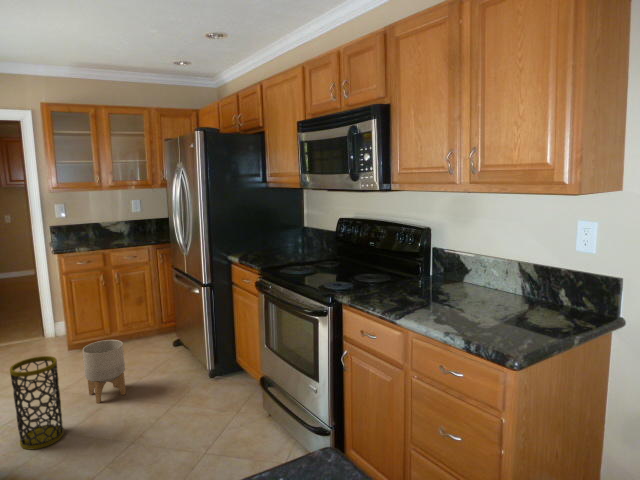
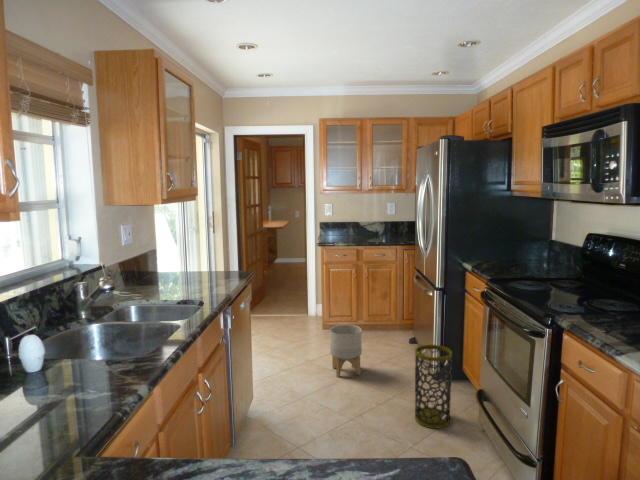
trash can: present [10,356,64,449] -> present [415,345,452,428]

